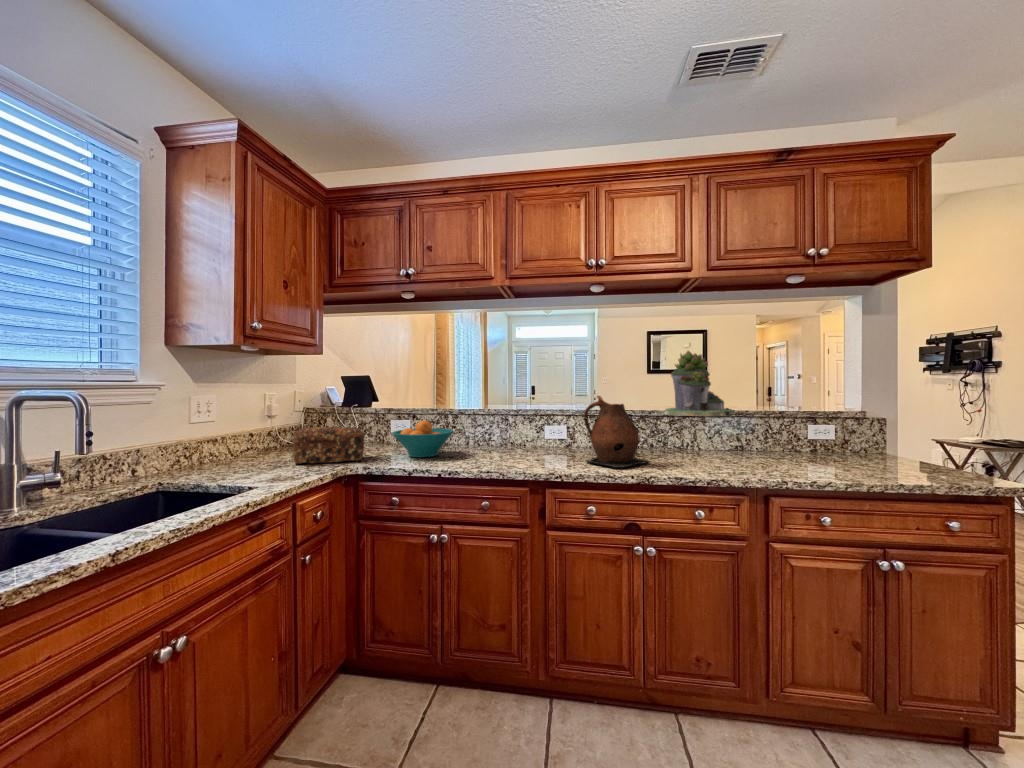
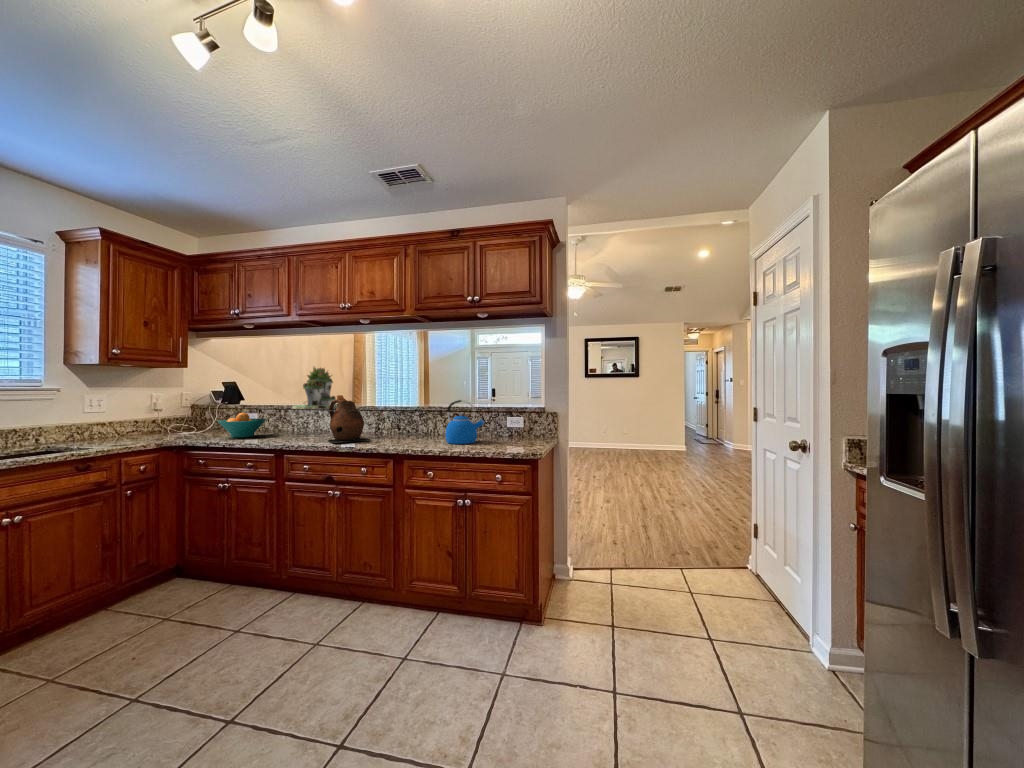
succulent planter: present [665,351,735,416] -> present [293,367,337,409]
kettle: none [763,402,823,467] -> present [445,400,485,444]
bread loaf: present [293,426,364,464] -> none [145,416,204,440]

